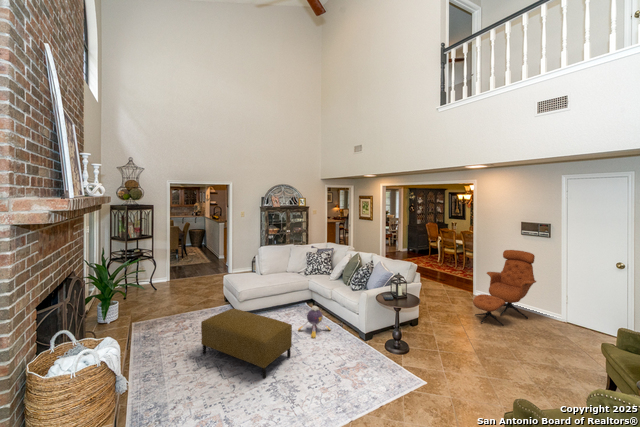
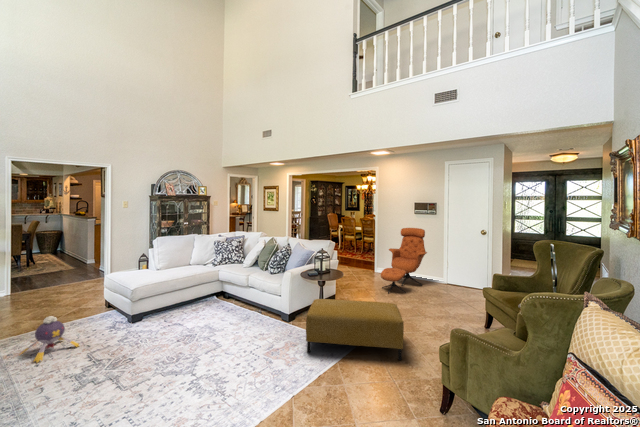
plush toy: present [298,306,330,338] -> present [21,316,79,362]
ottoman: present [201,308,292,378] -> present [306,299,404,360]

